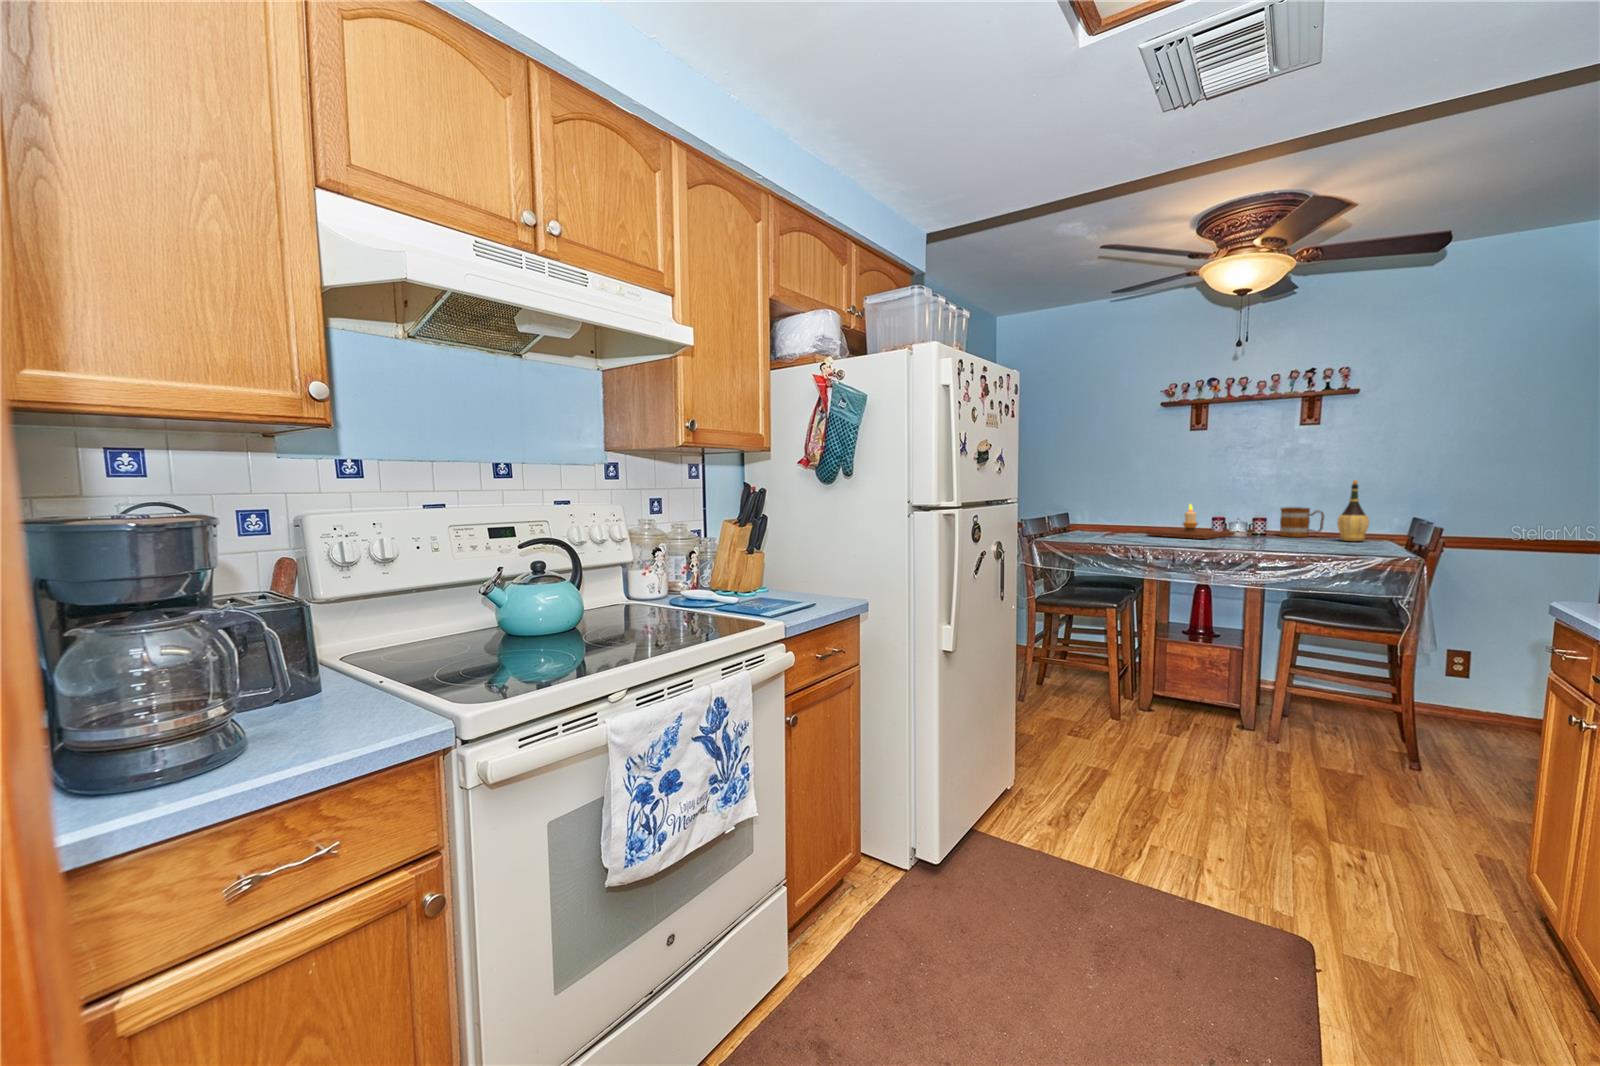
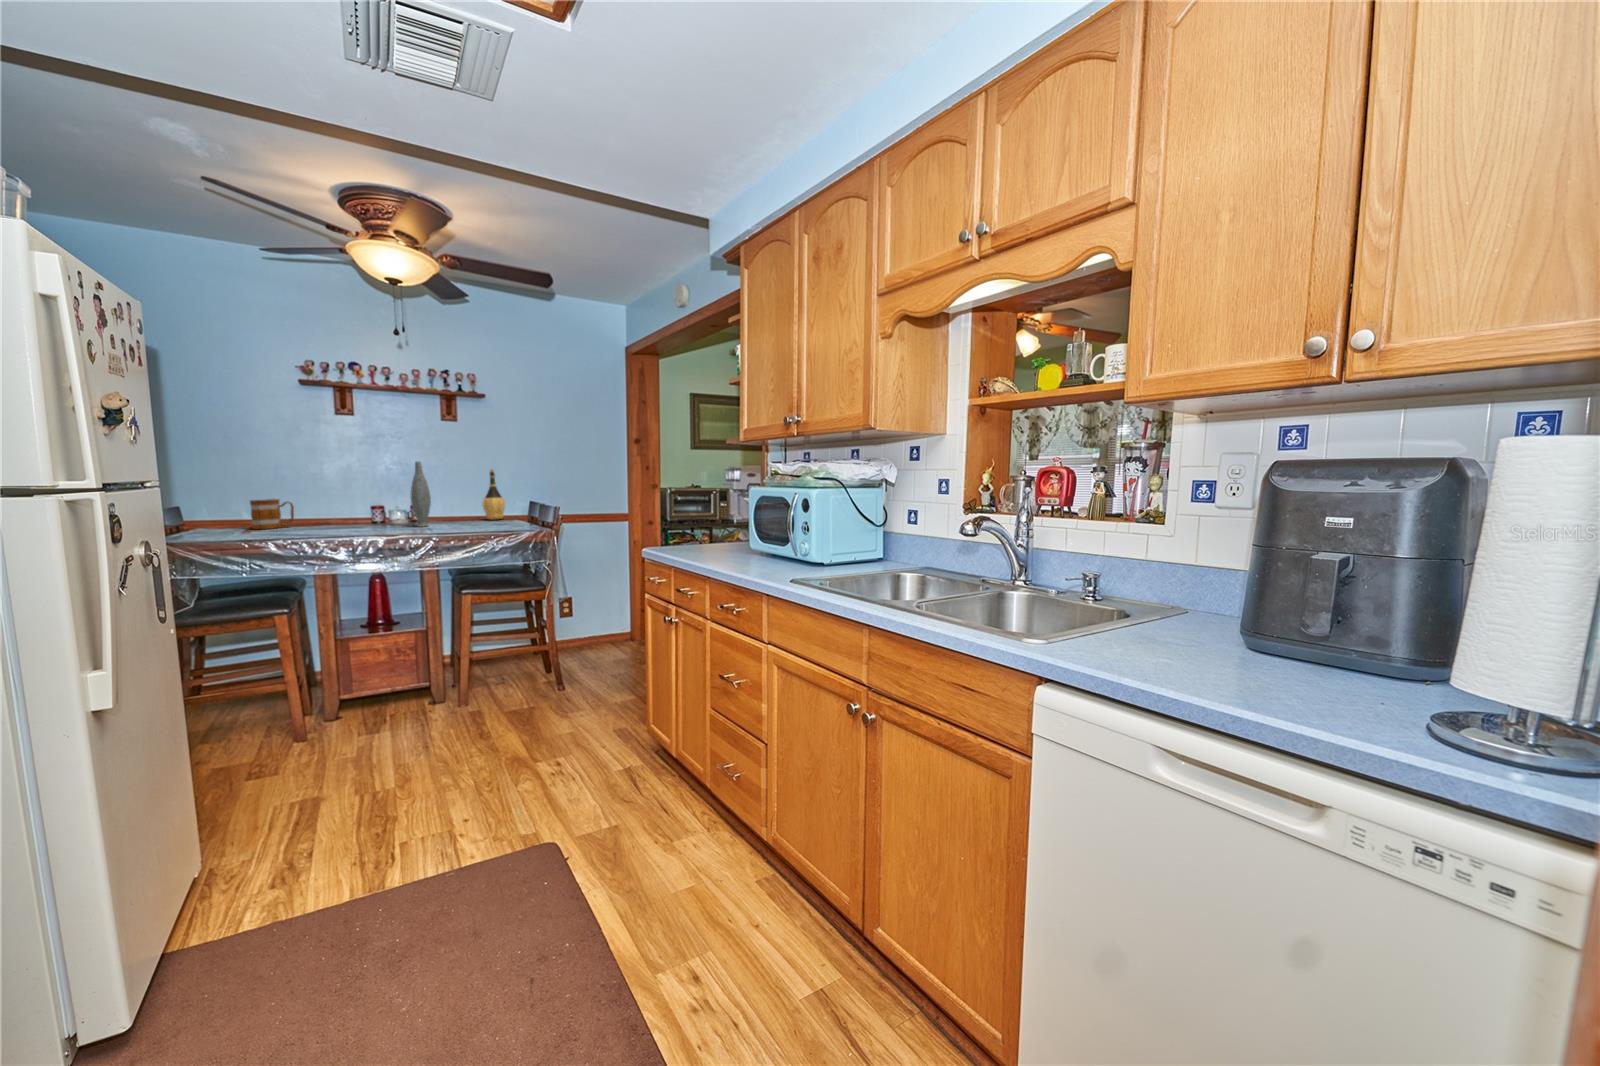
vase: none [1249,473,1271,542] -> present [411,461,431,527]
candle: present [1146,504,1235,539] -> none [301,494,396,530]
mug: present [1280,507,1324,537] -> present [250,499,294,529]

